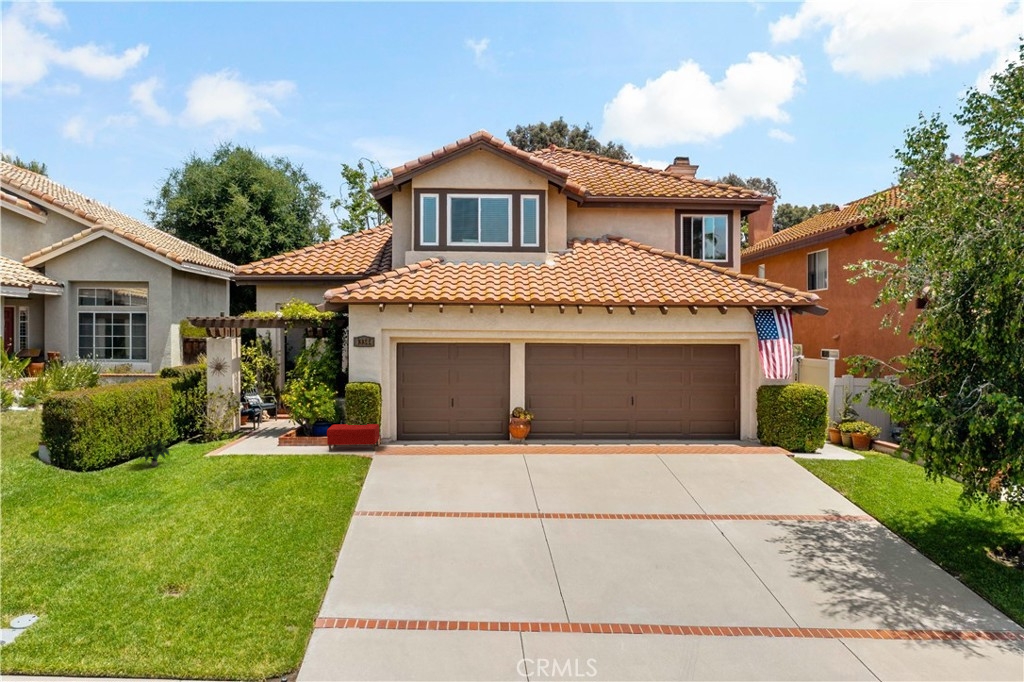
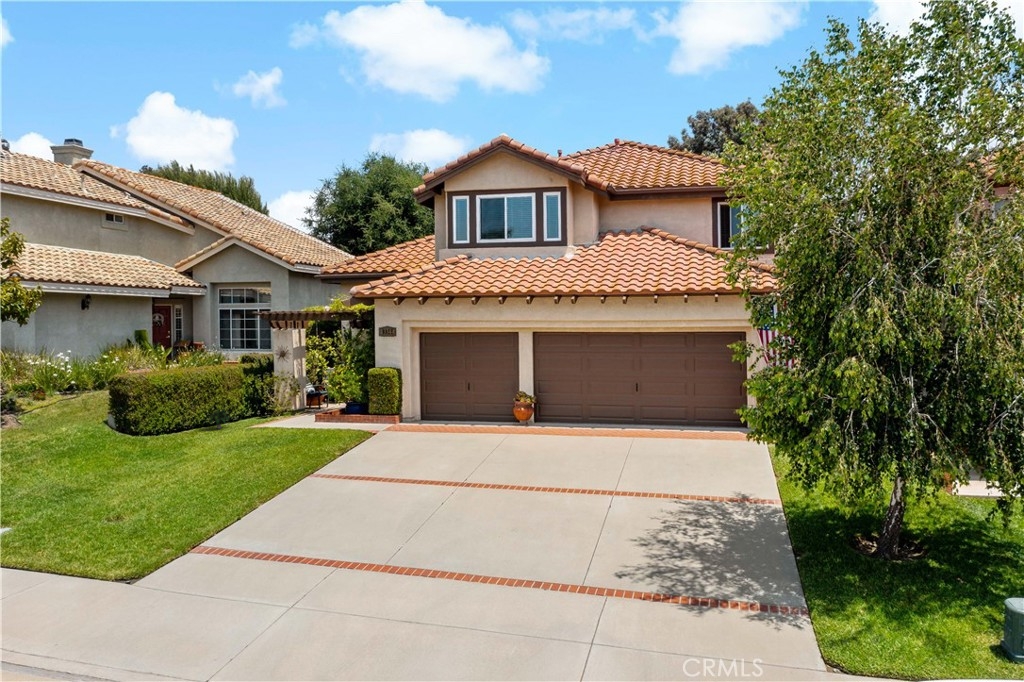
bench: present [327,424,379,451] -> none [349,403,396,427]

